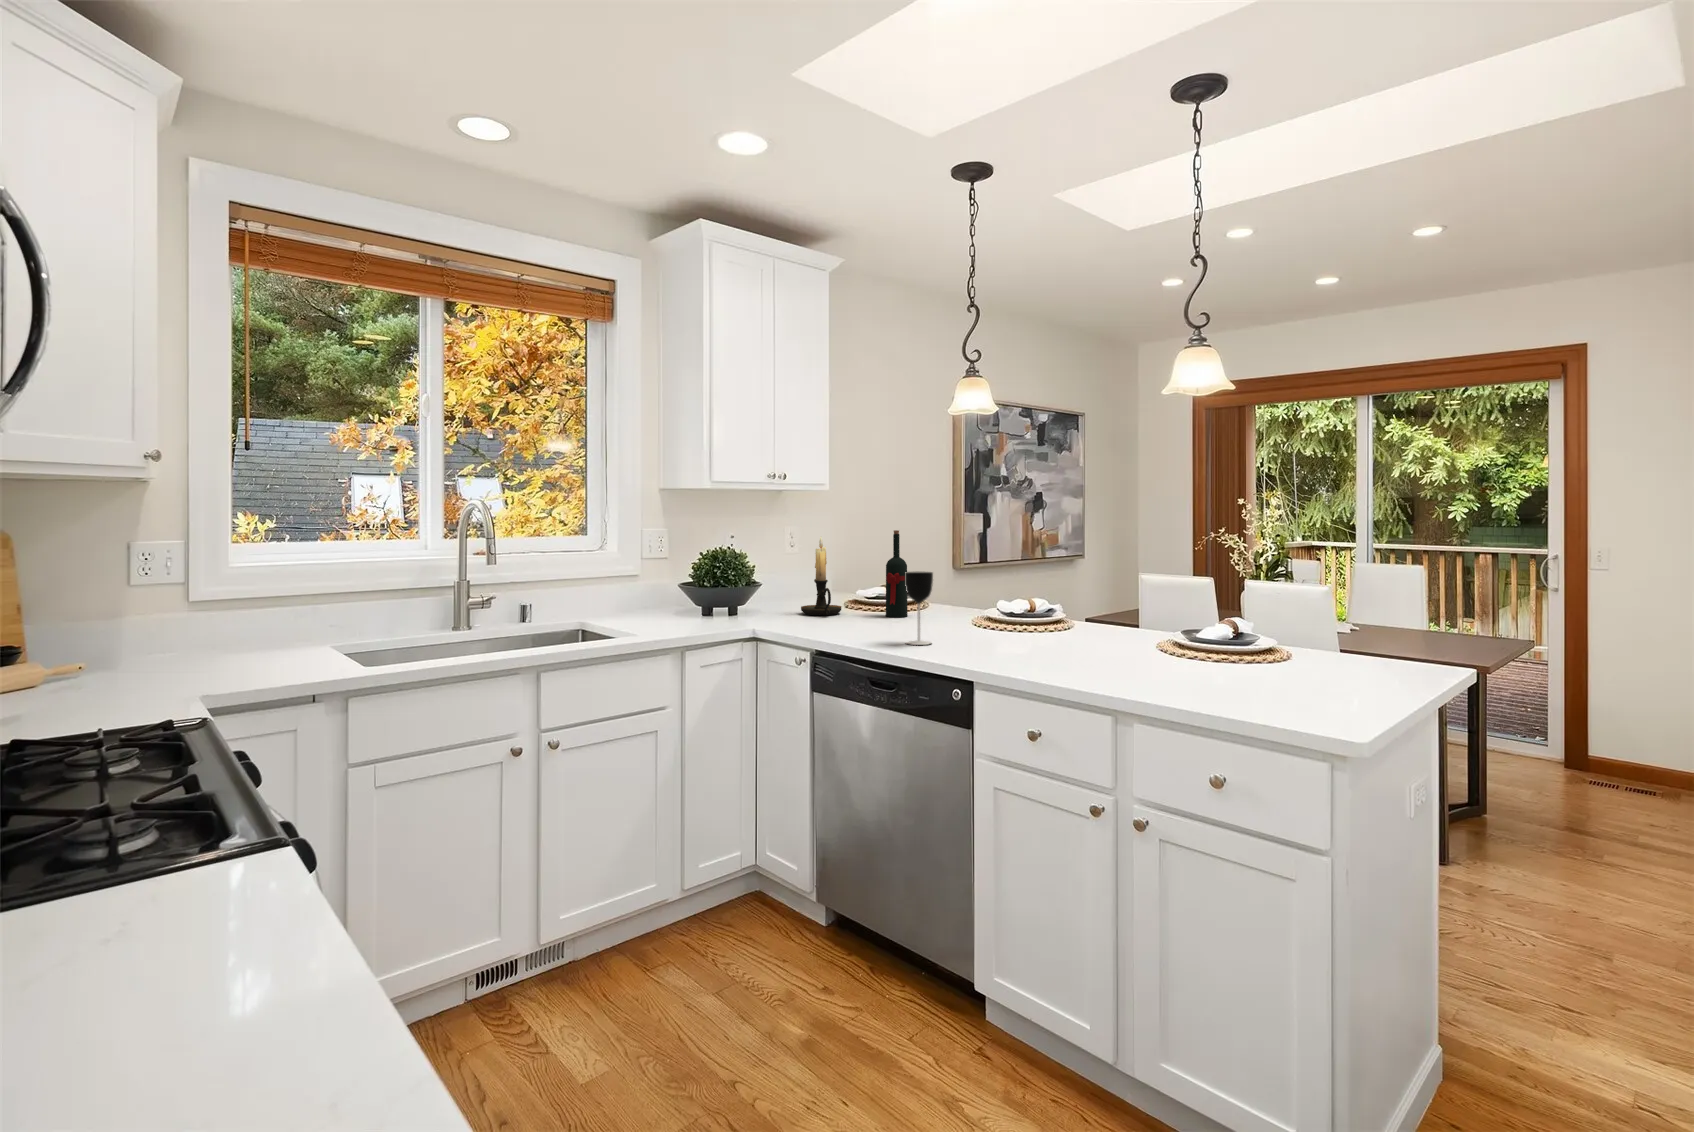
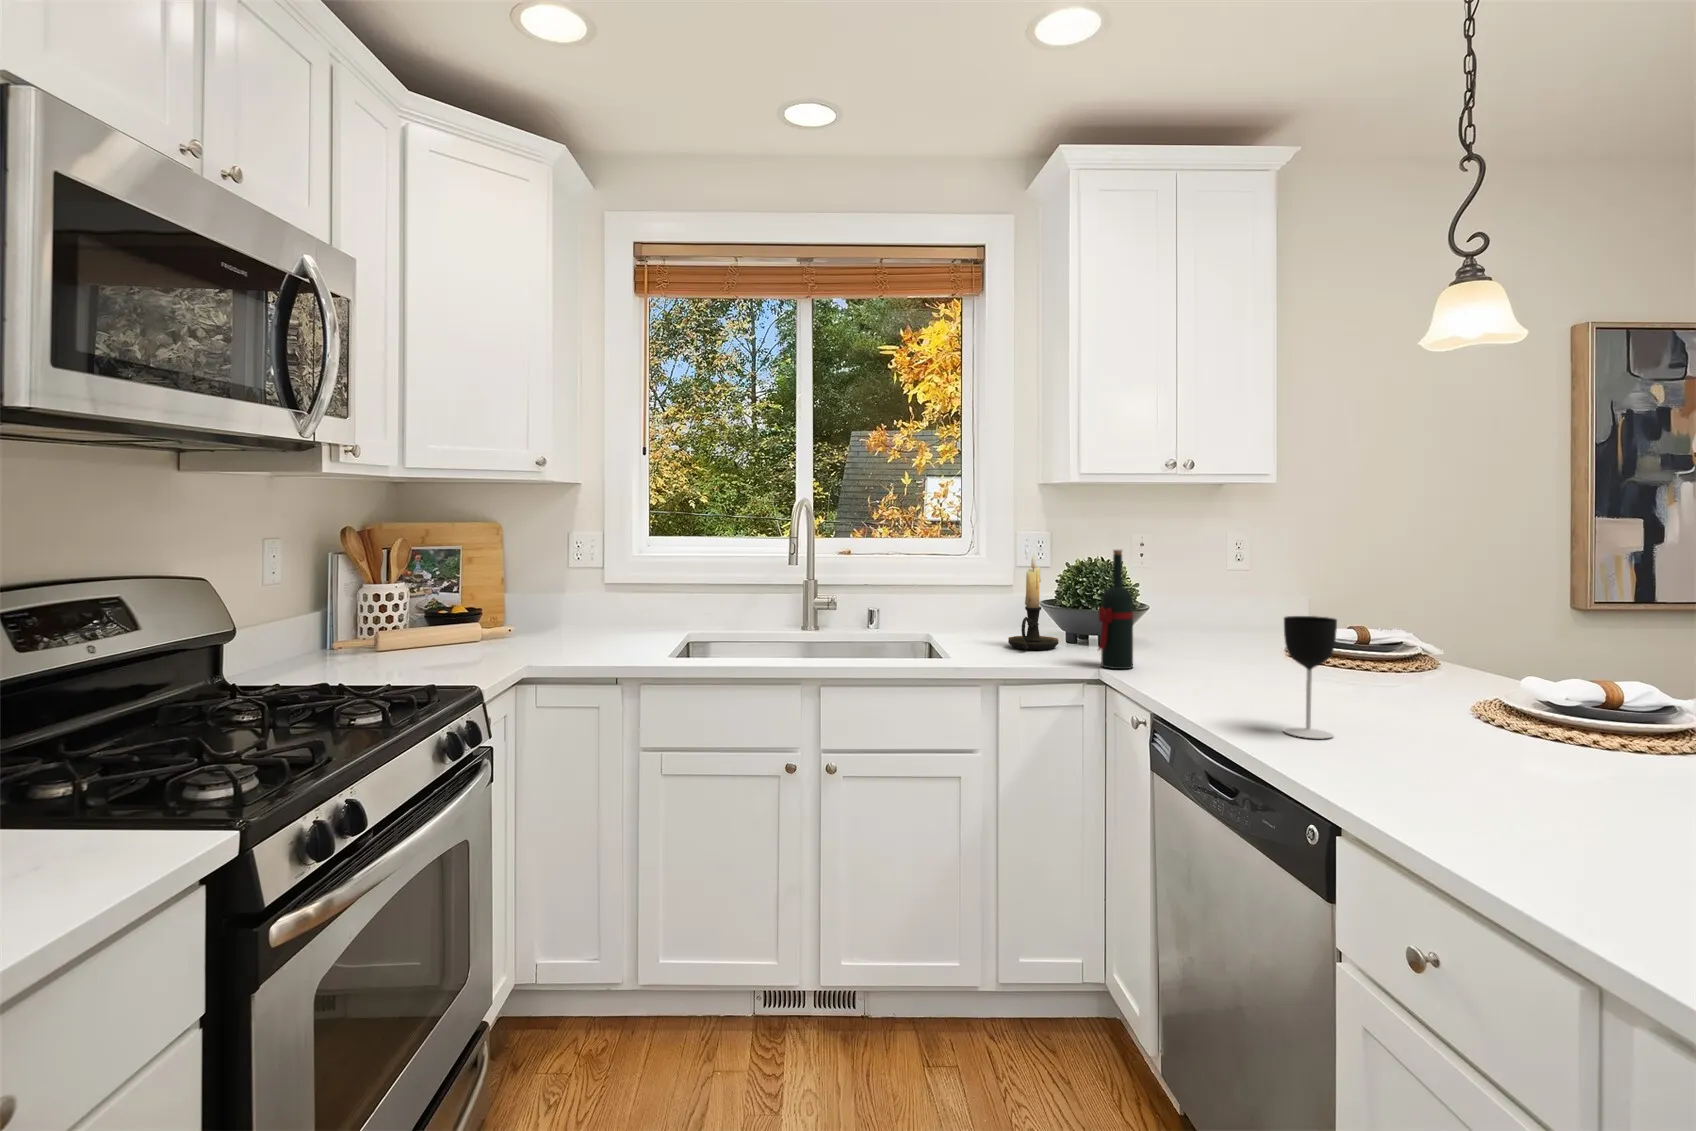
wine bottle: present [886,530,908,617] -> present [1099,550,1133,669]
candle holder: present [801,537,841,615] -> present [1008,555,1058,650]

